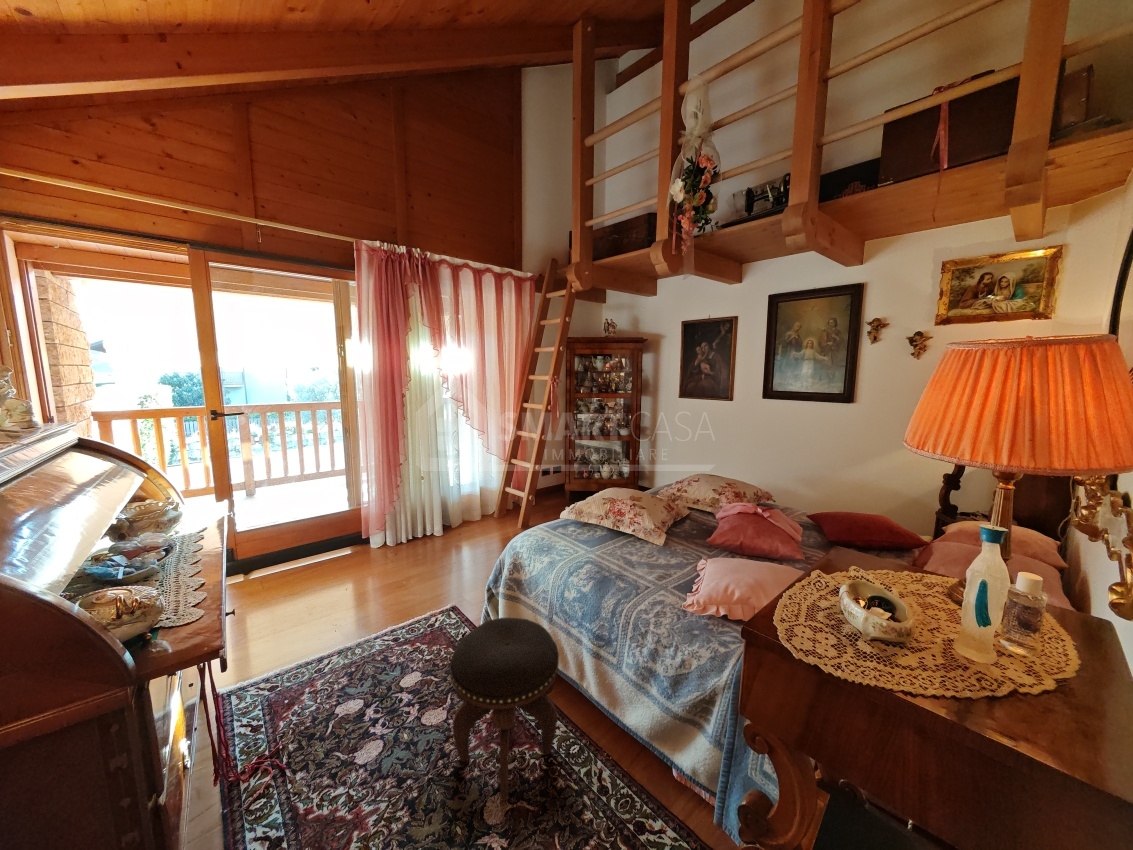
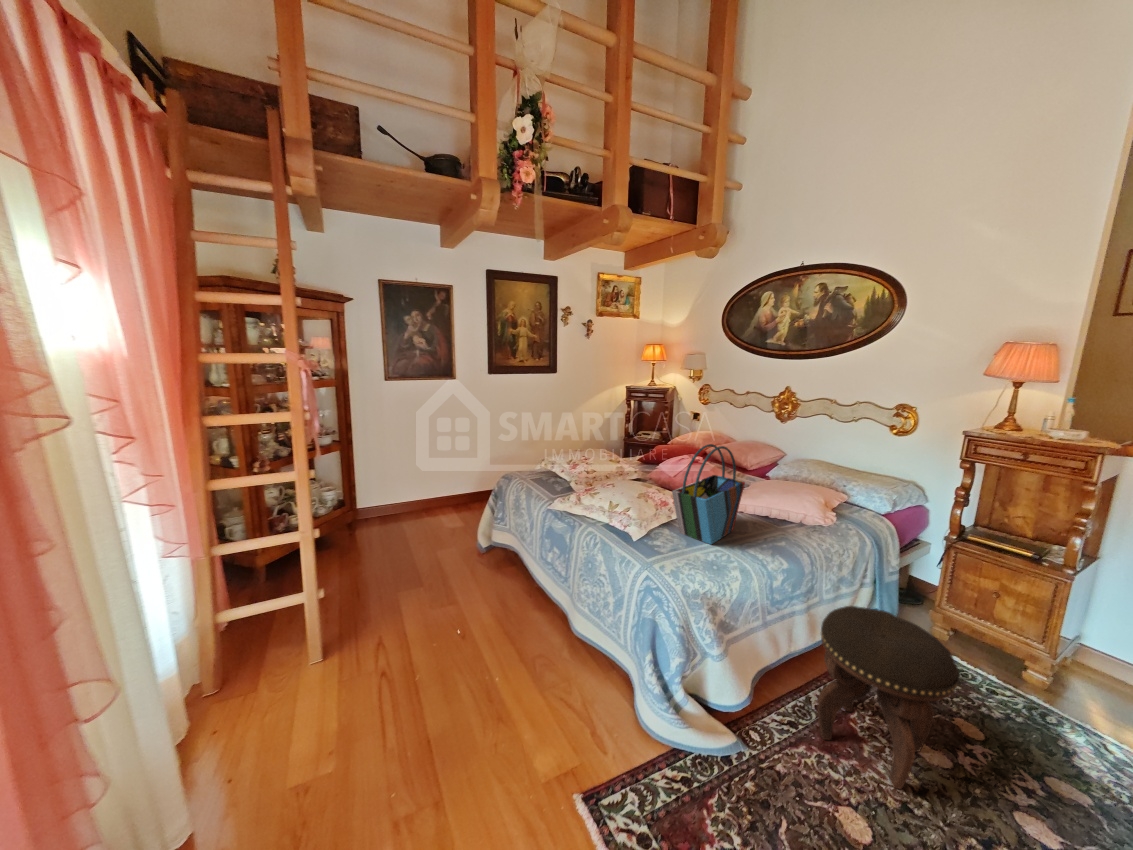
tote bag: none [560,459,646,553] -> present [672,444,745,544]

